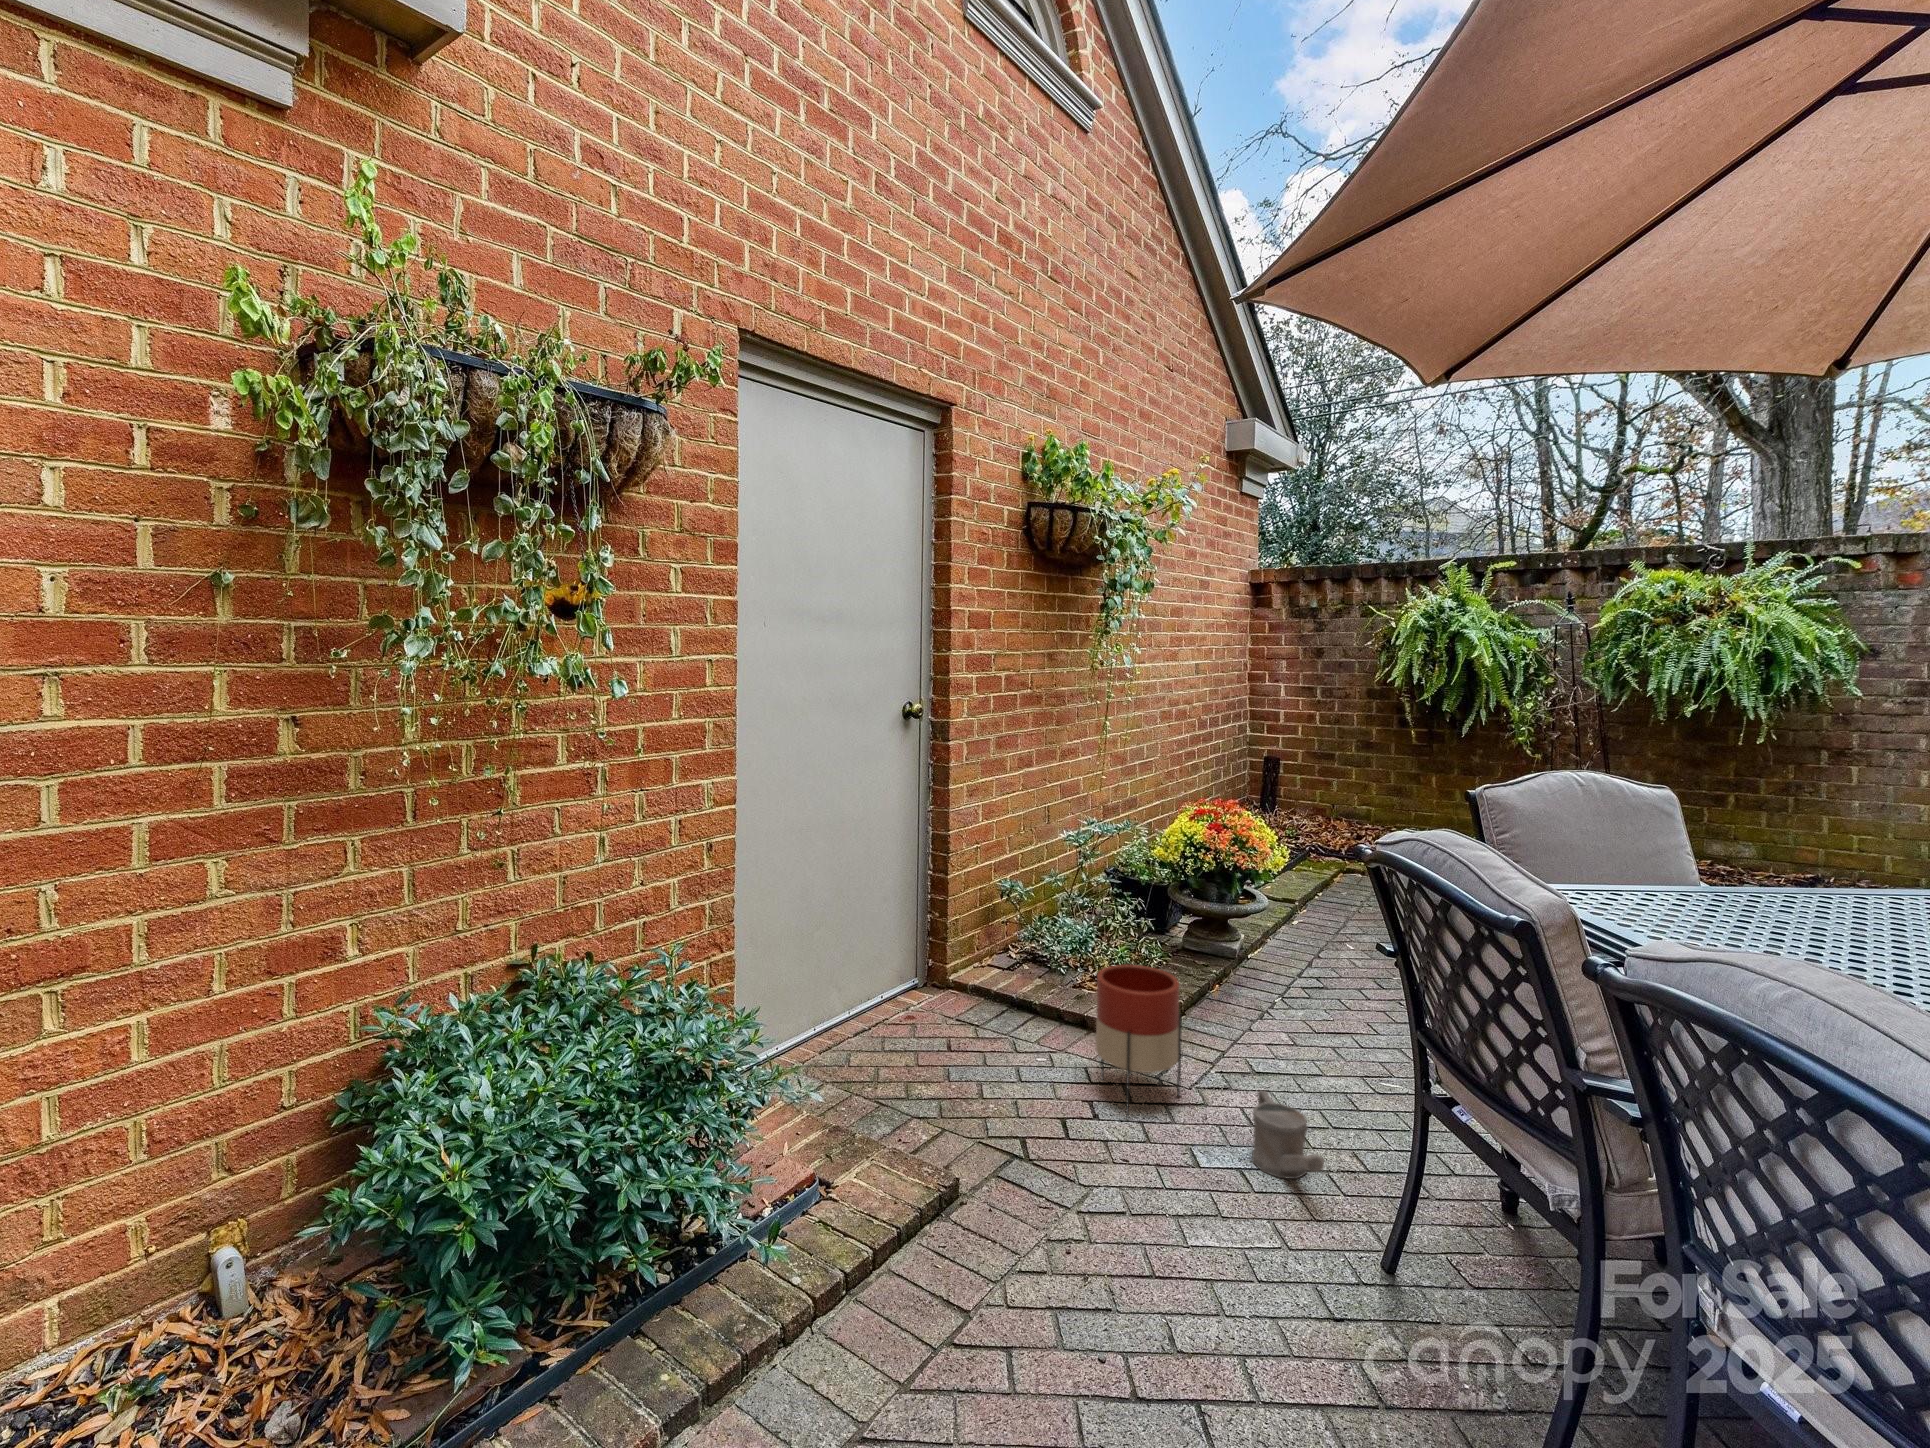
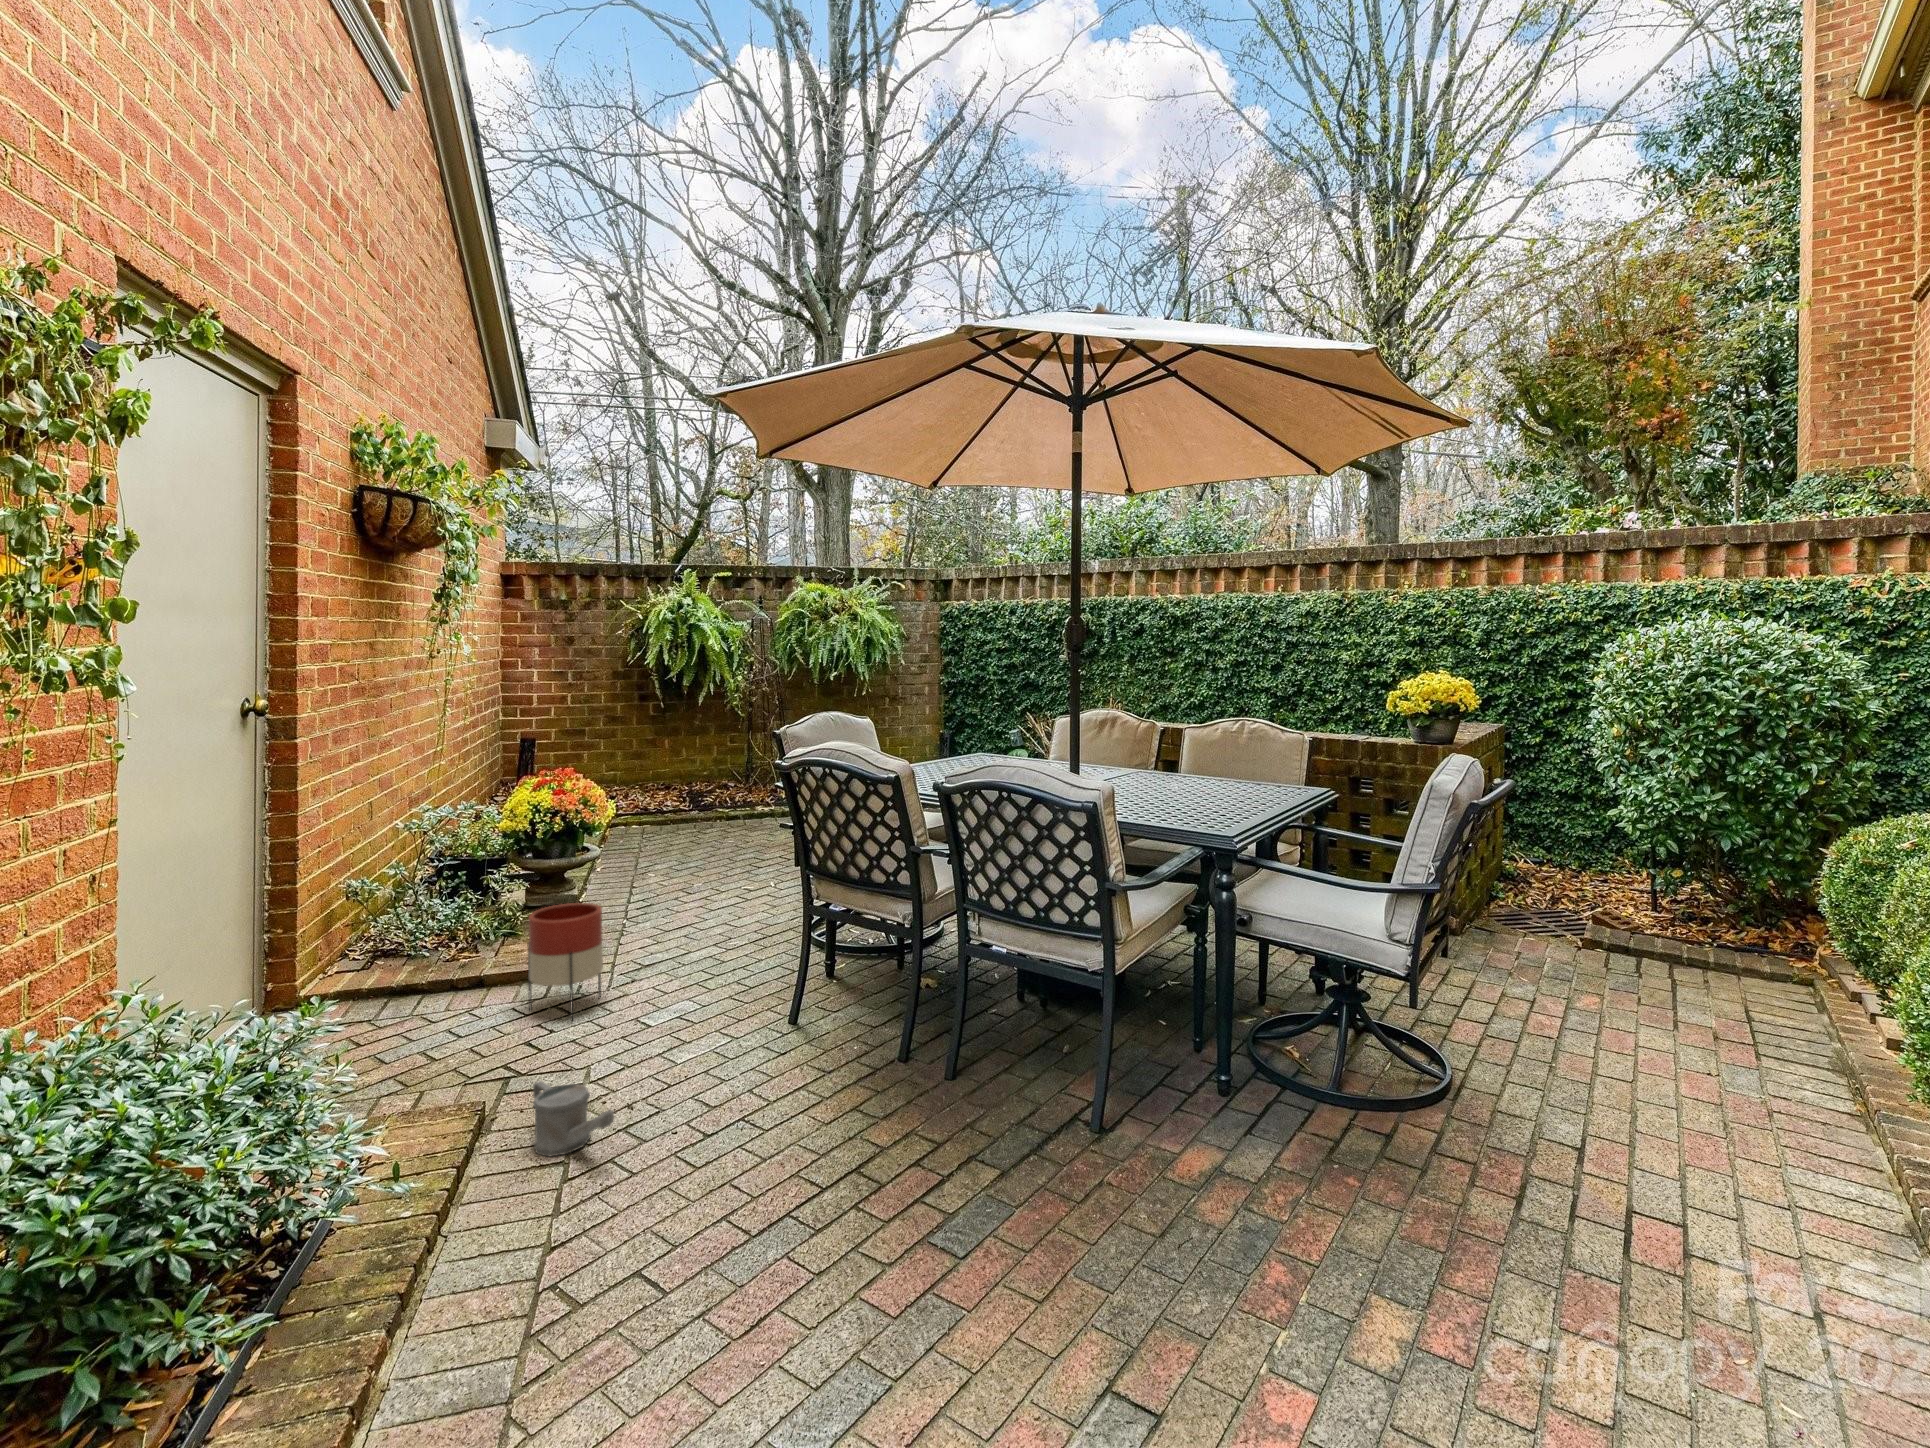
watering can: present [1252,1091,1324,1179] -> present [533,1081,614,1157]

